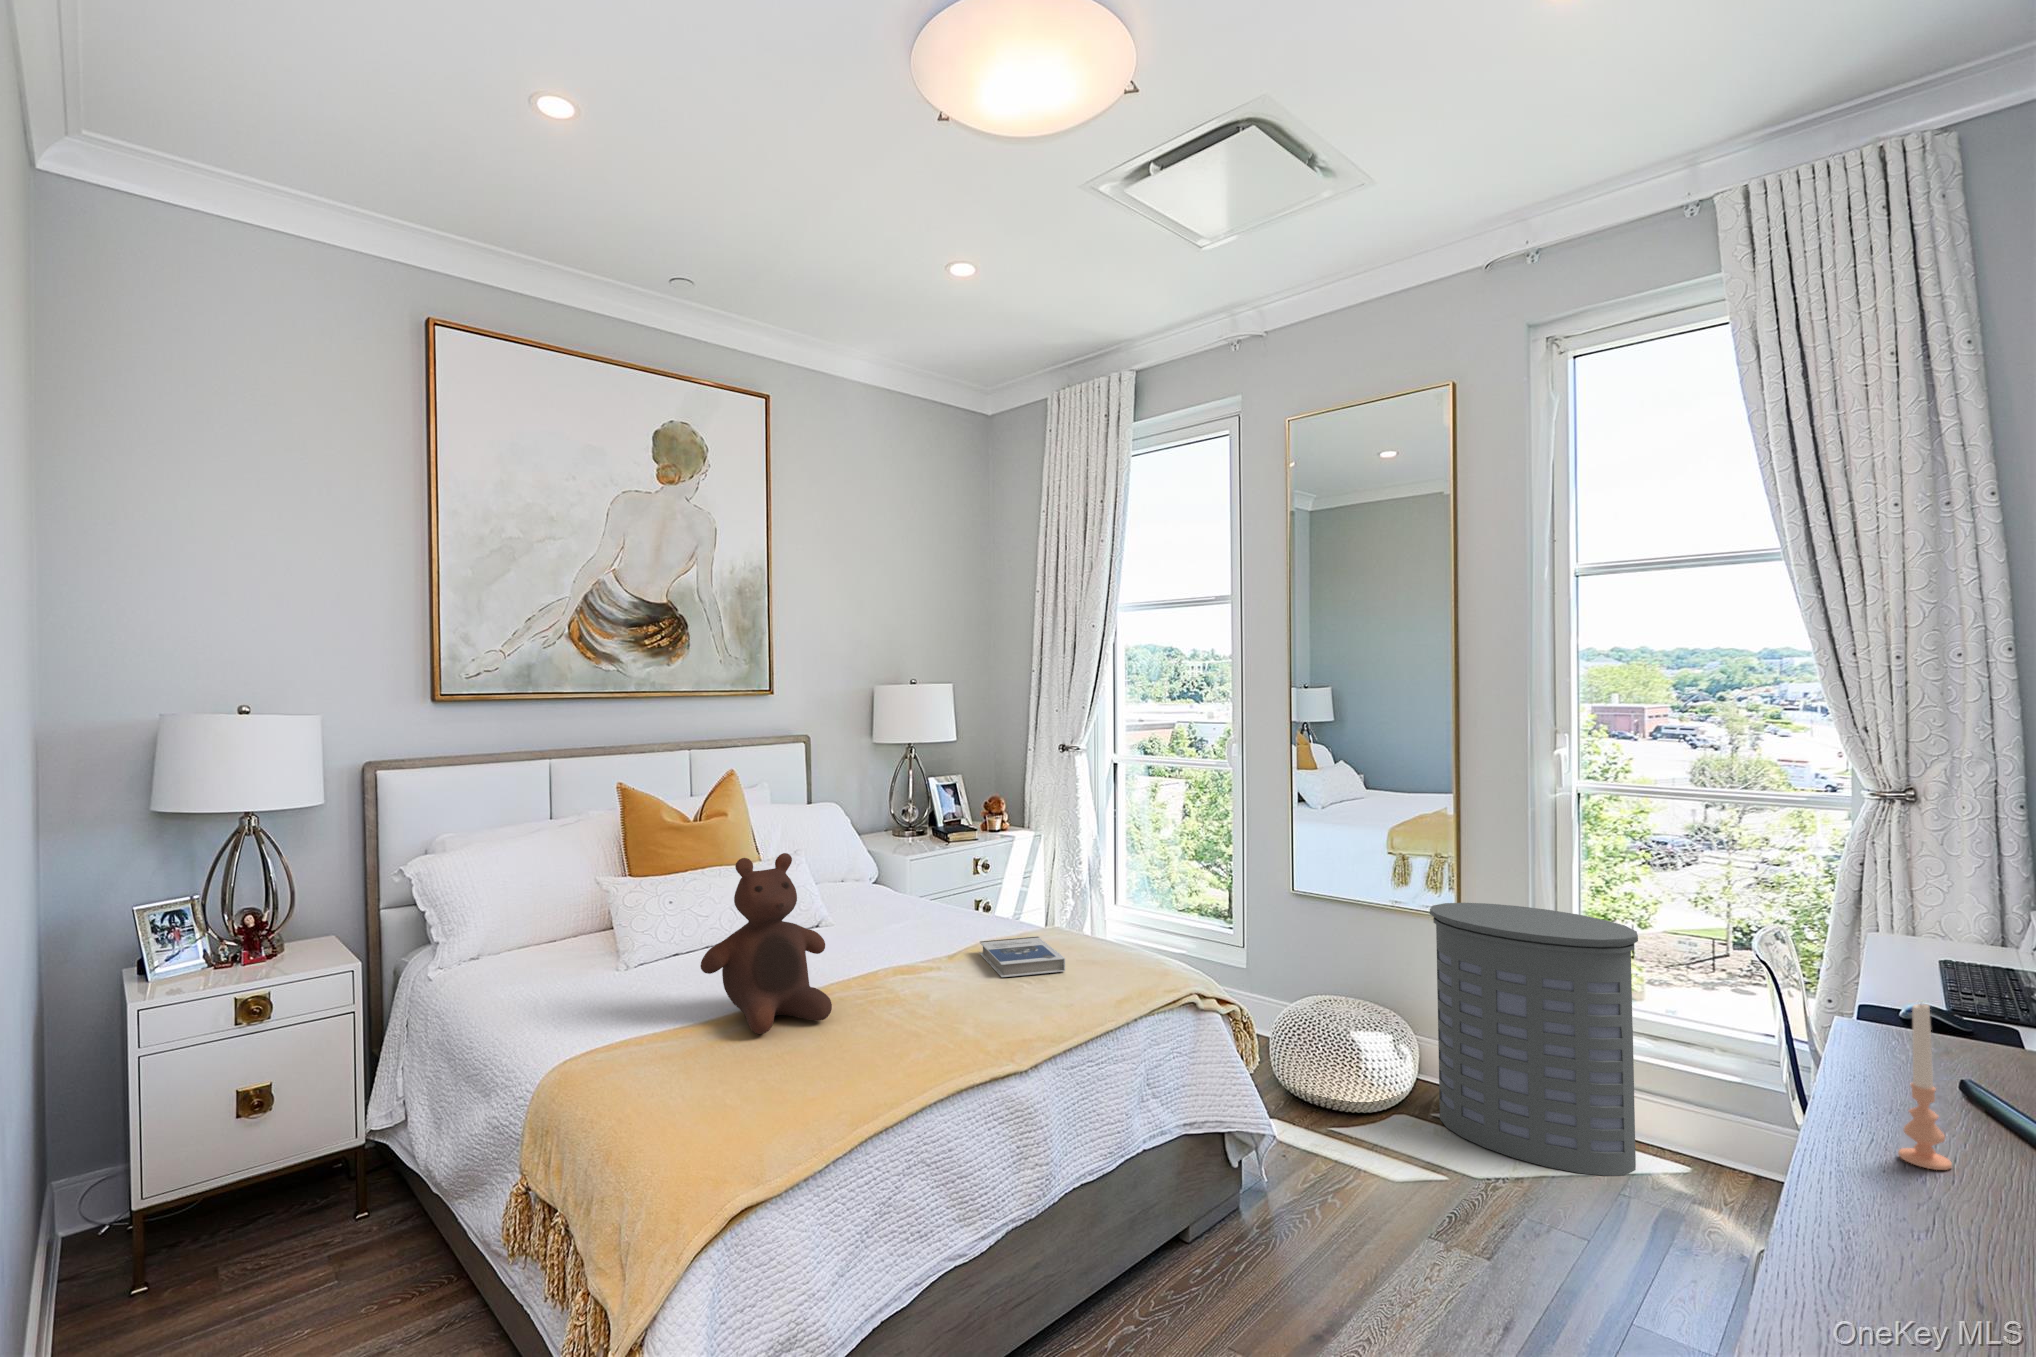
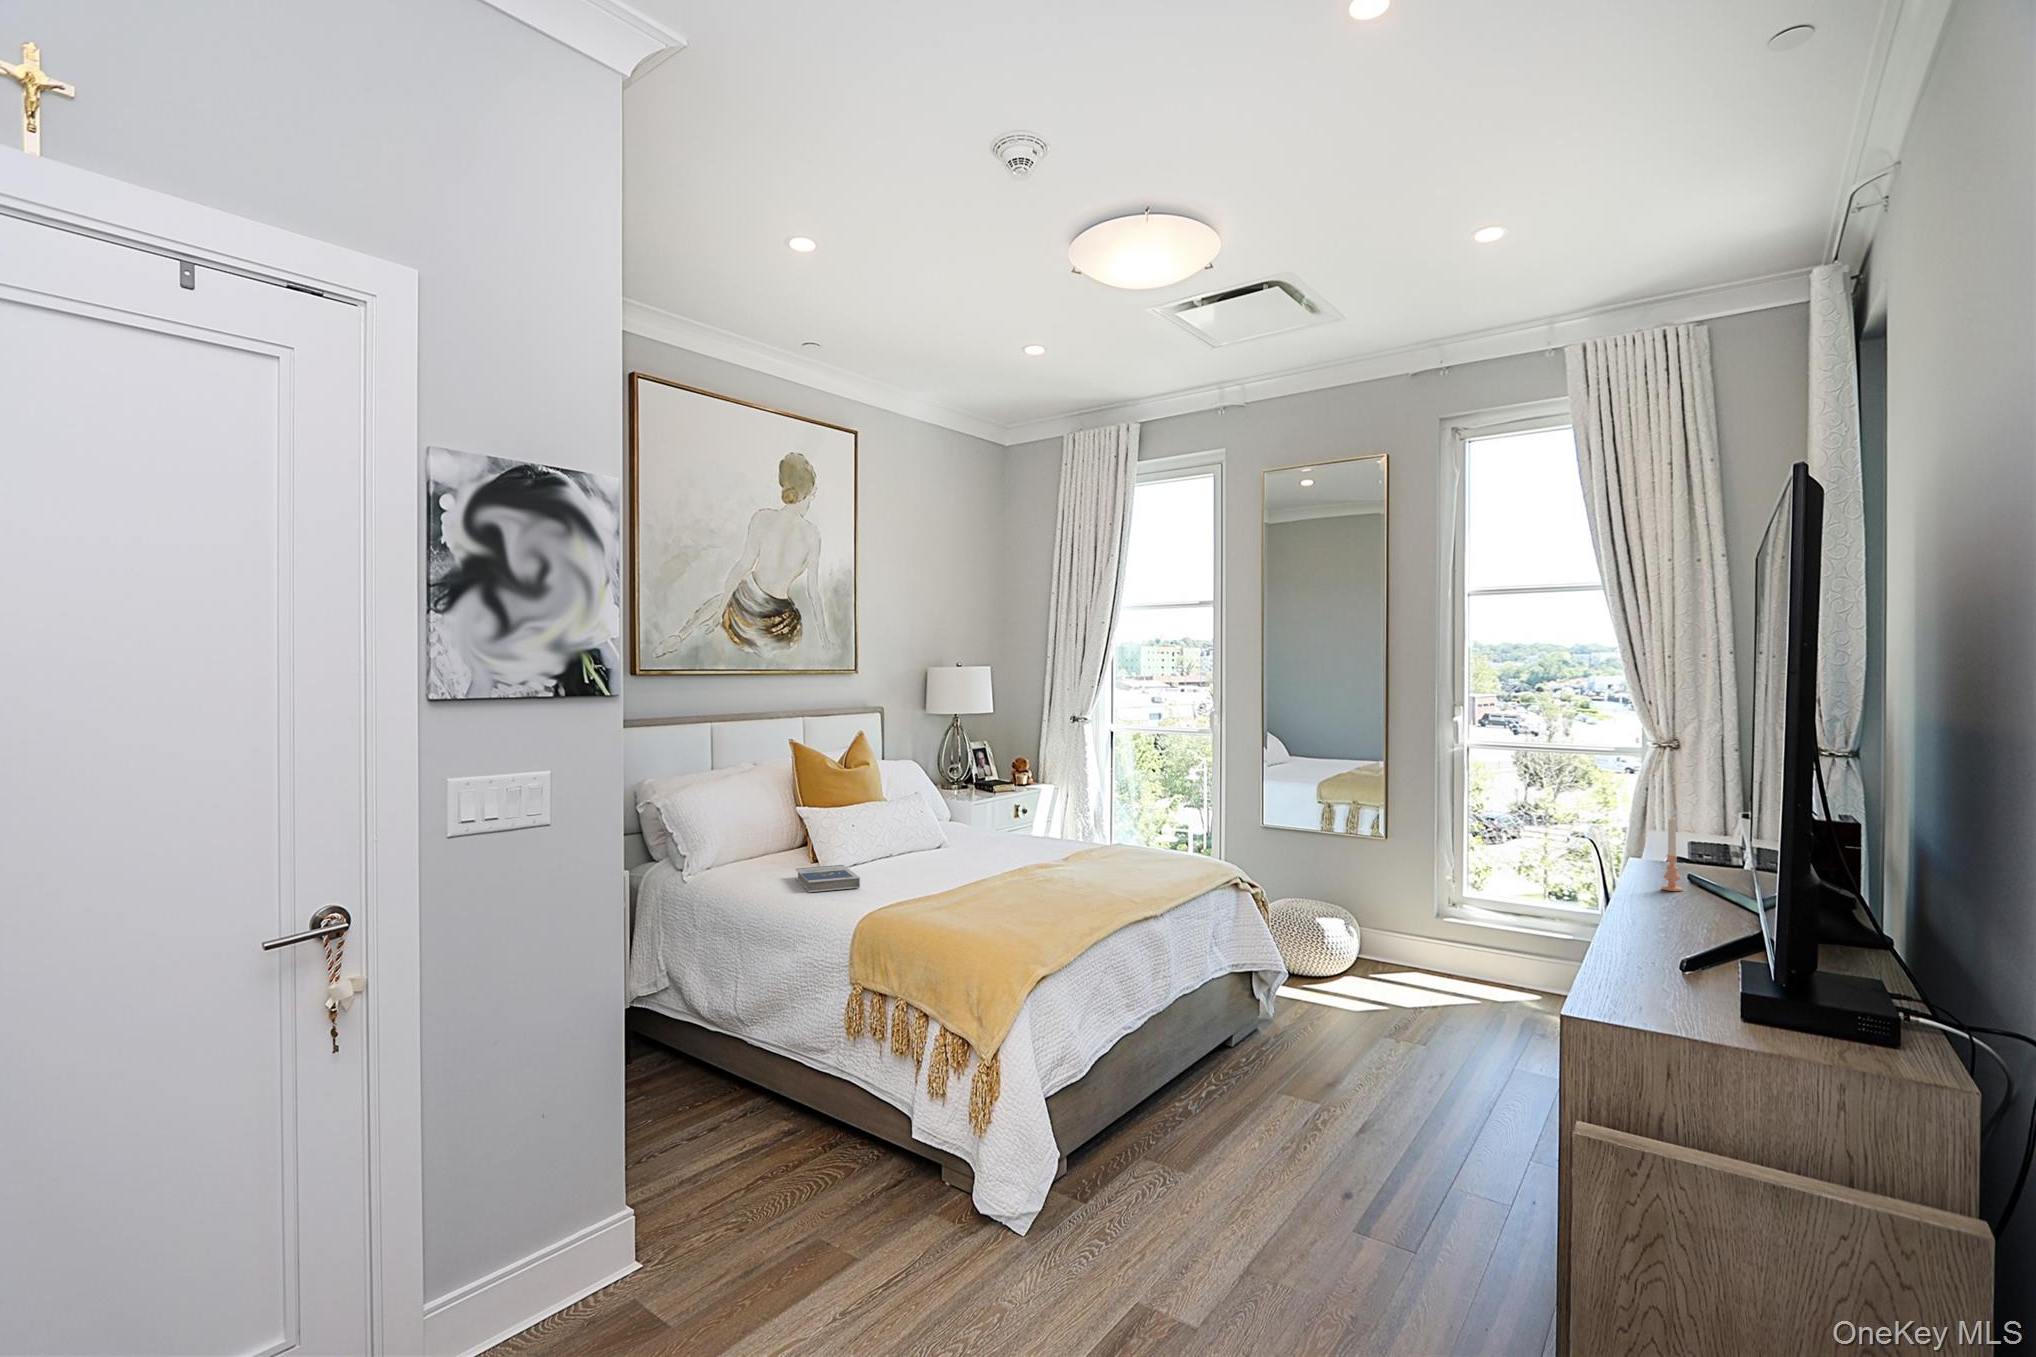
stuffed bear: present [700,853,832,1034] -> none [931,781,1019,898]
laundry hamper: present [1430,903,1638,1176] -> none [1369,826,1509,1001]
hardback book: present [980,937,1065,977] -> present [795,865,860,892]

